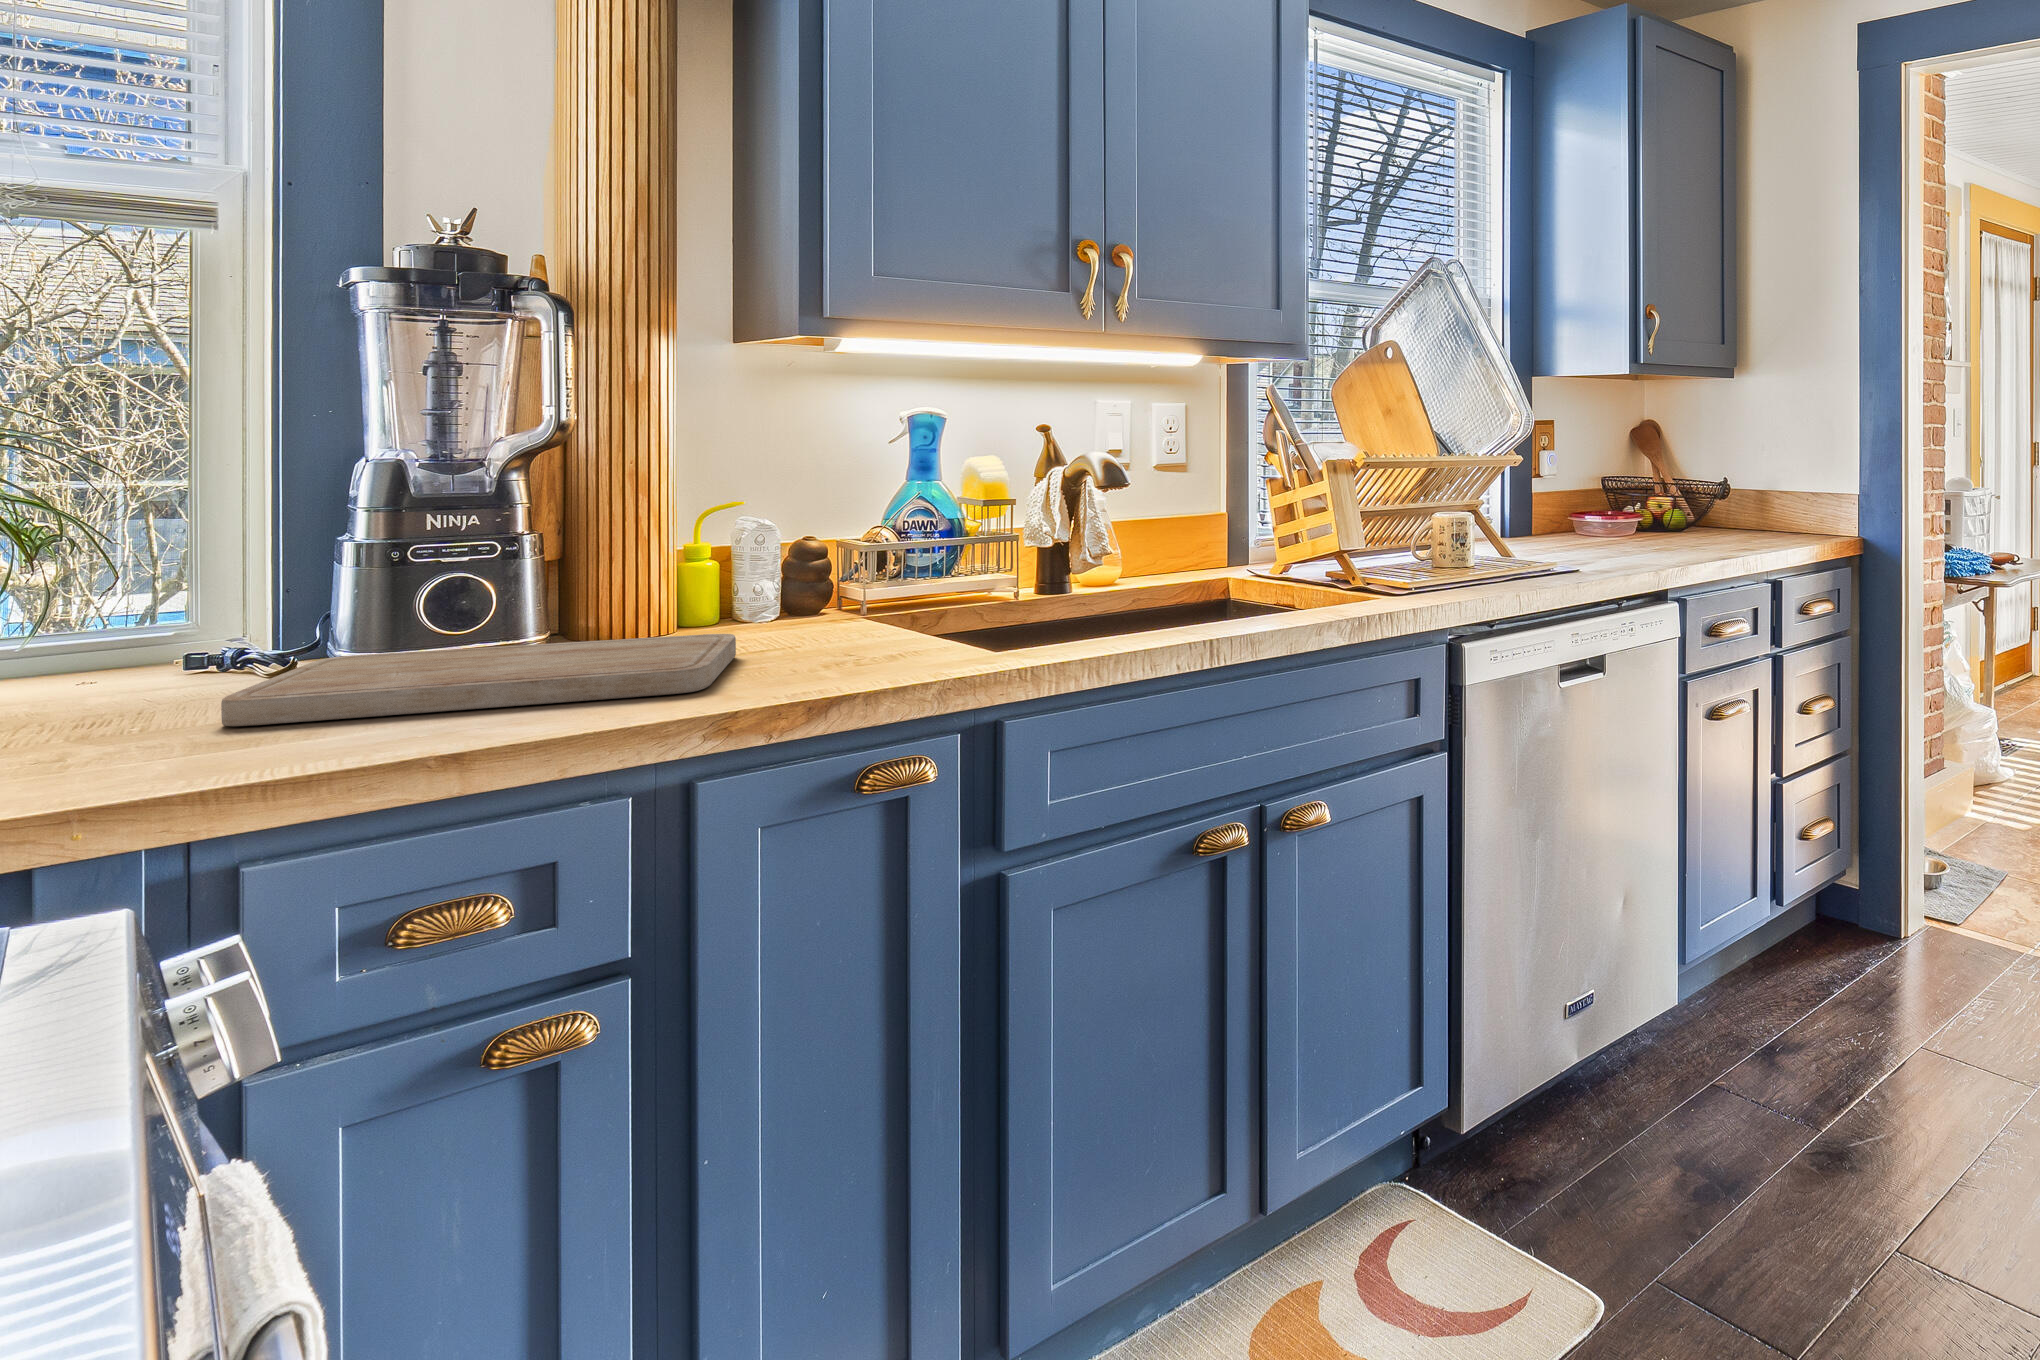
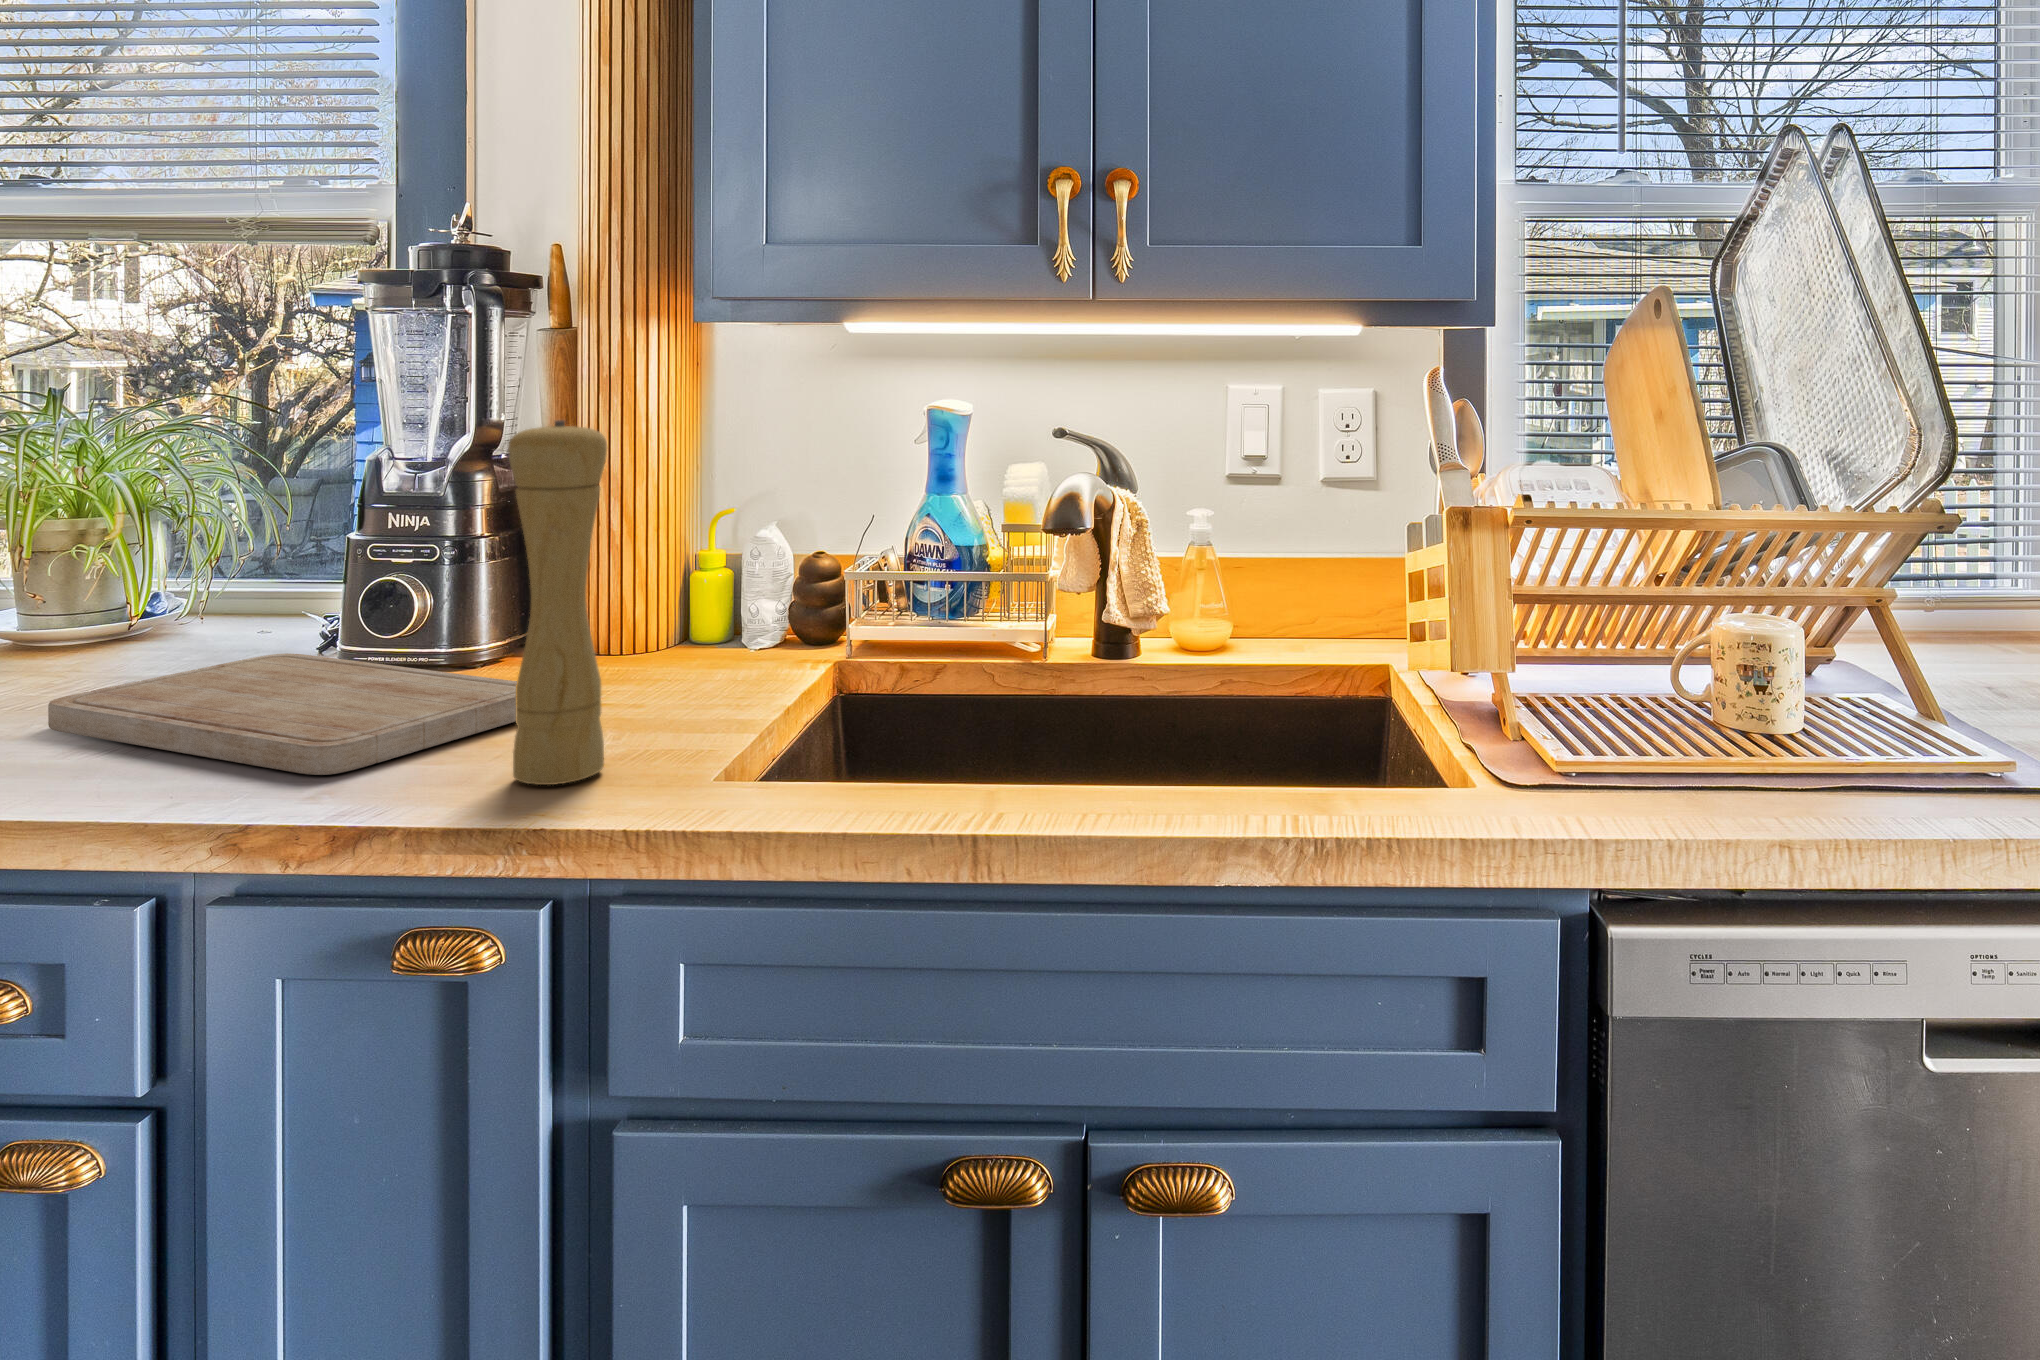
pepper mill: none [847,409,918,669] -> present [508,420,607,785]

